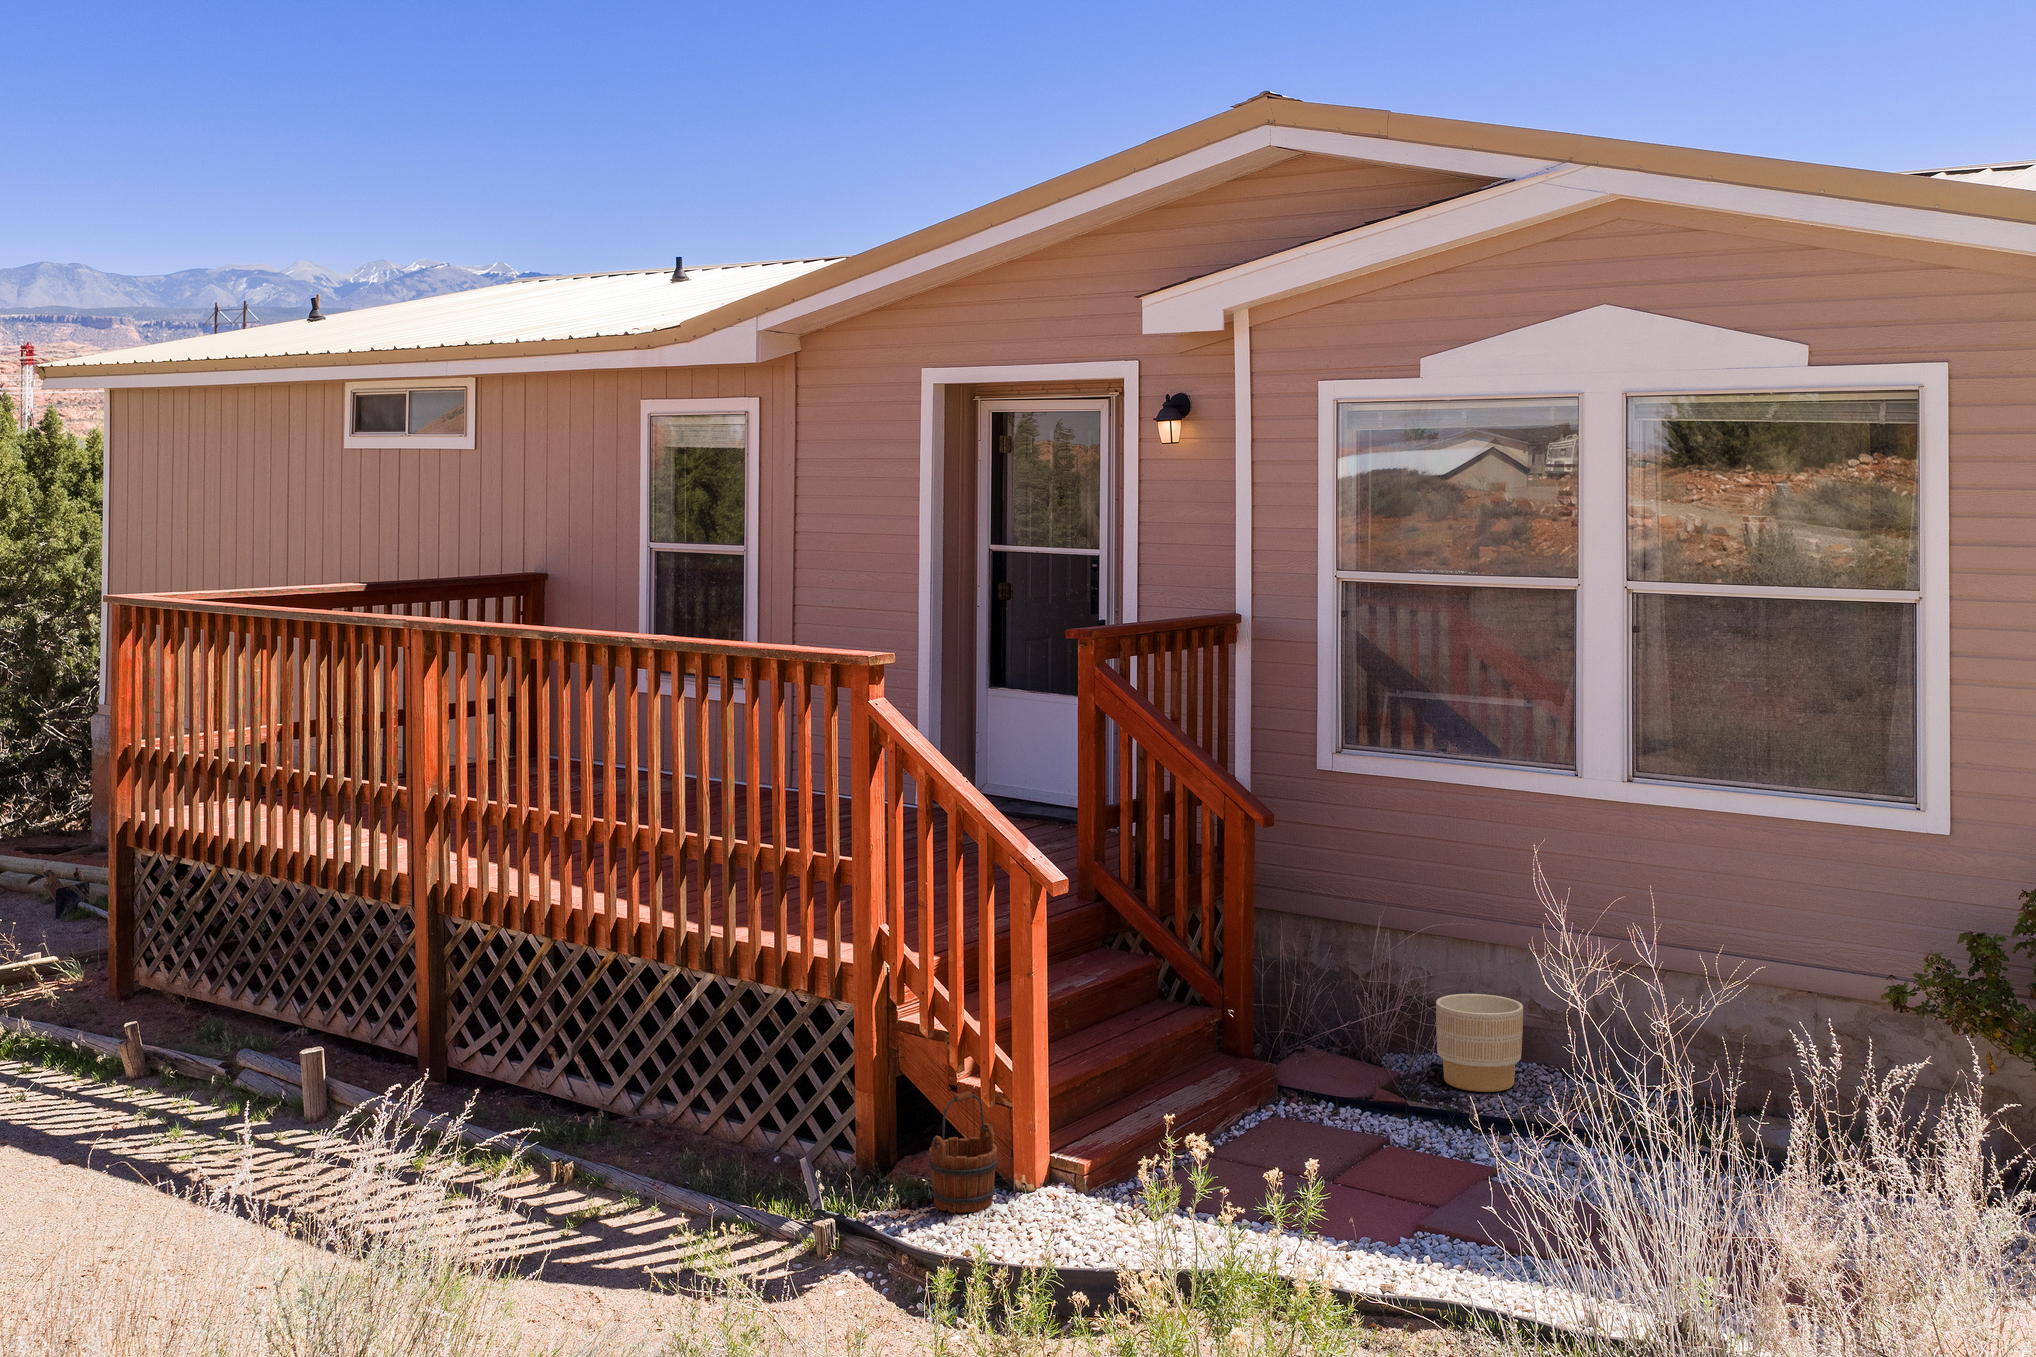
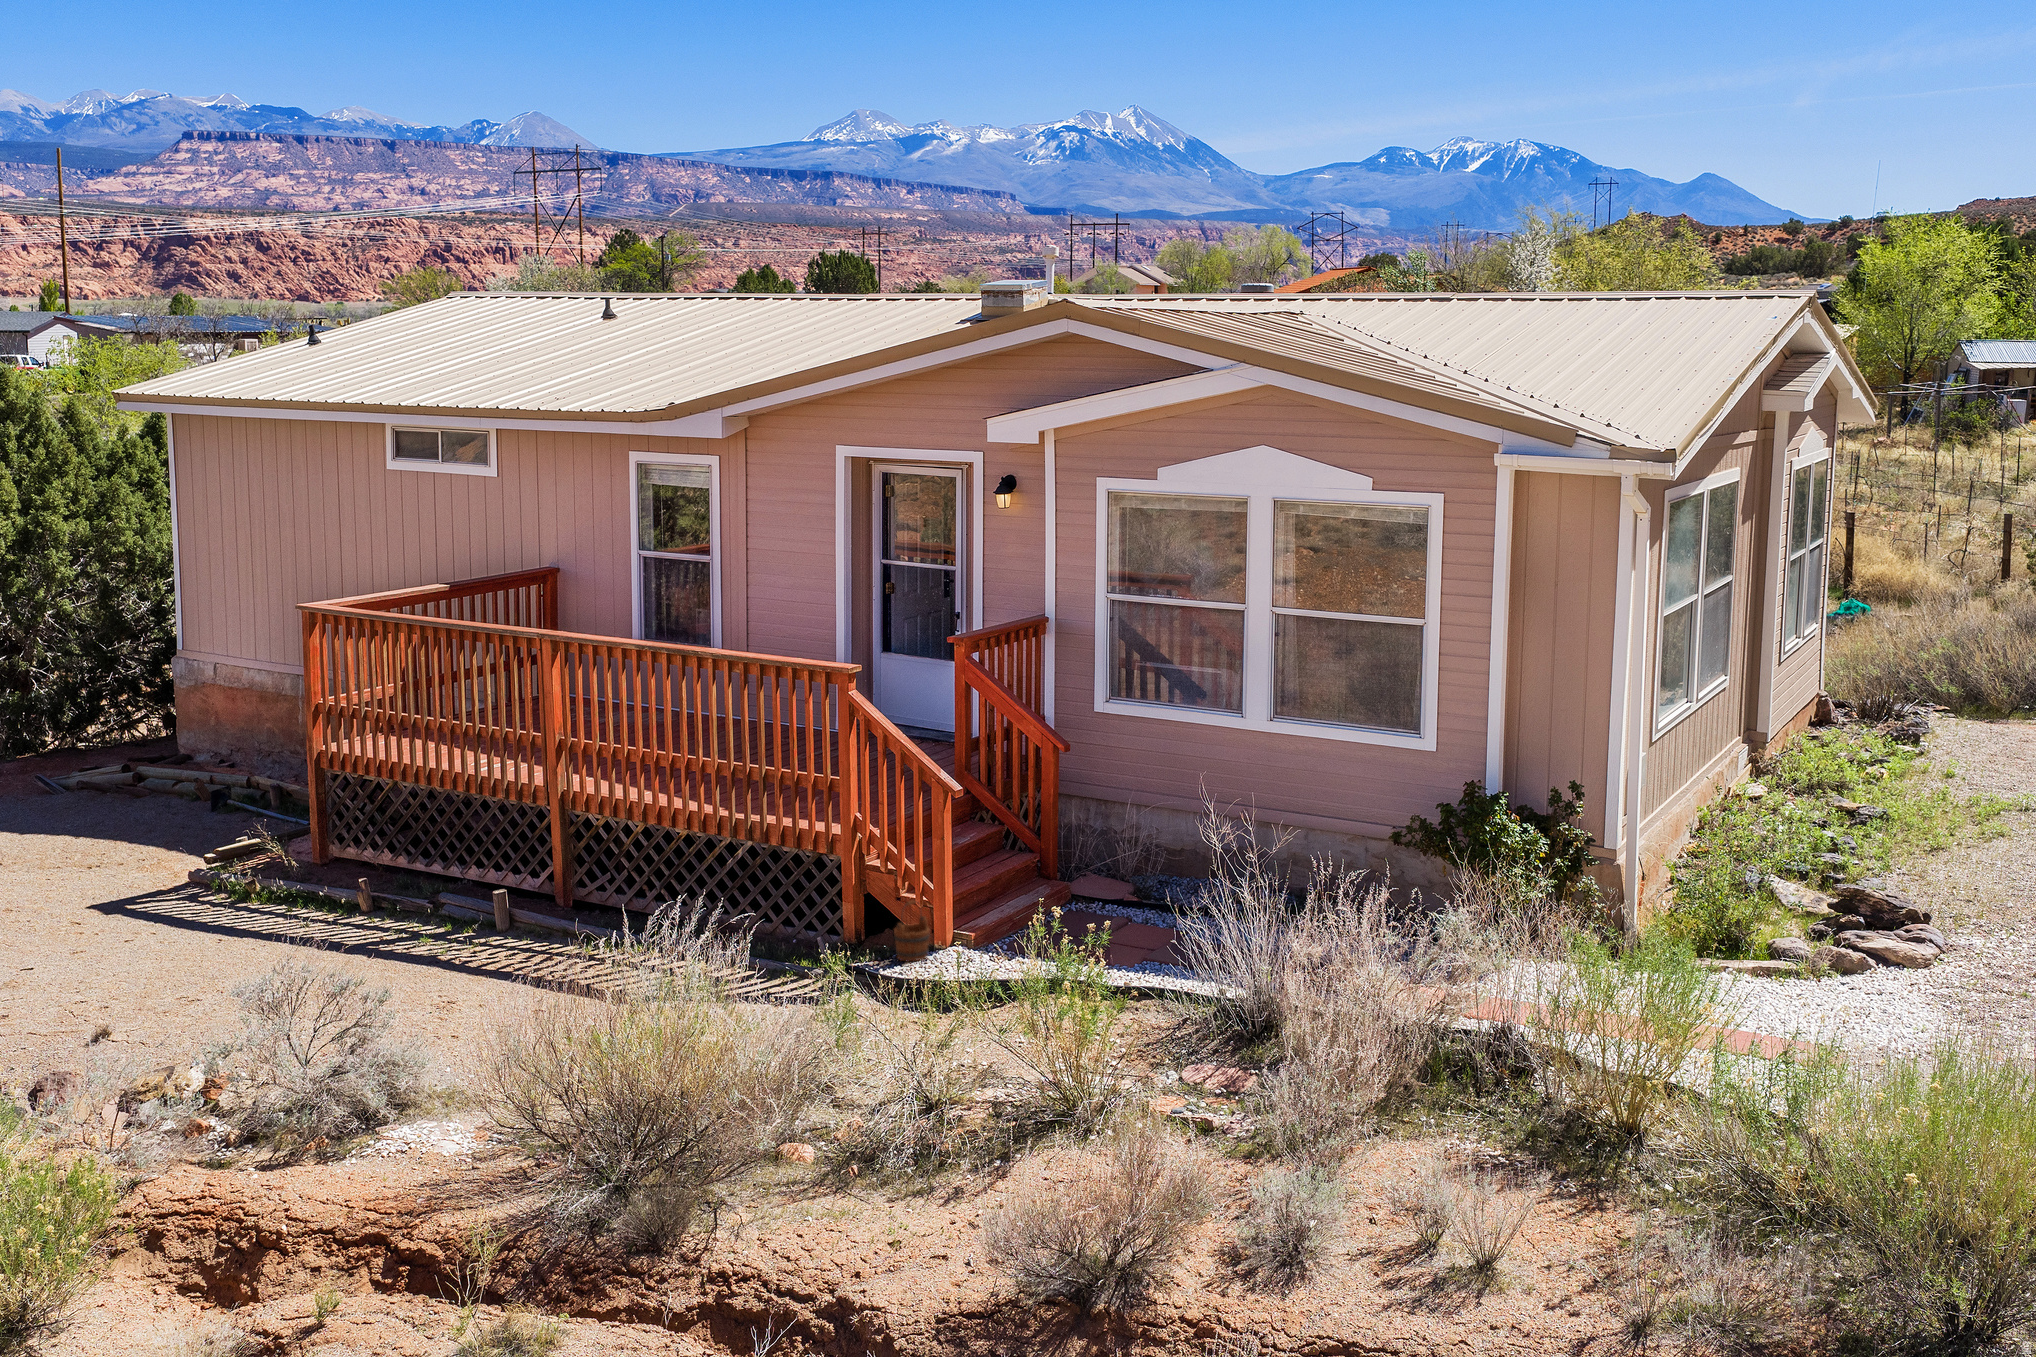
planter: present [1436,994,1523,1092] -> none [1163,838,1210,892]

